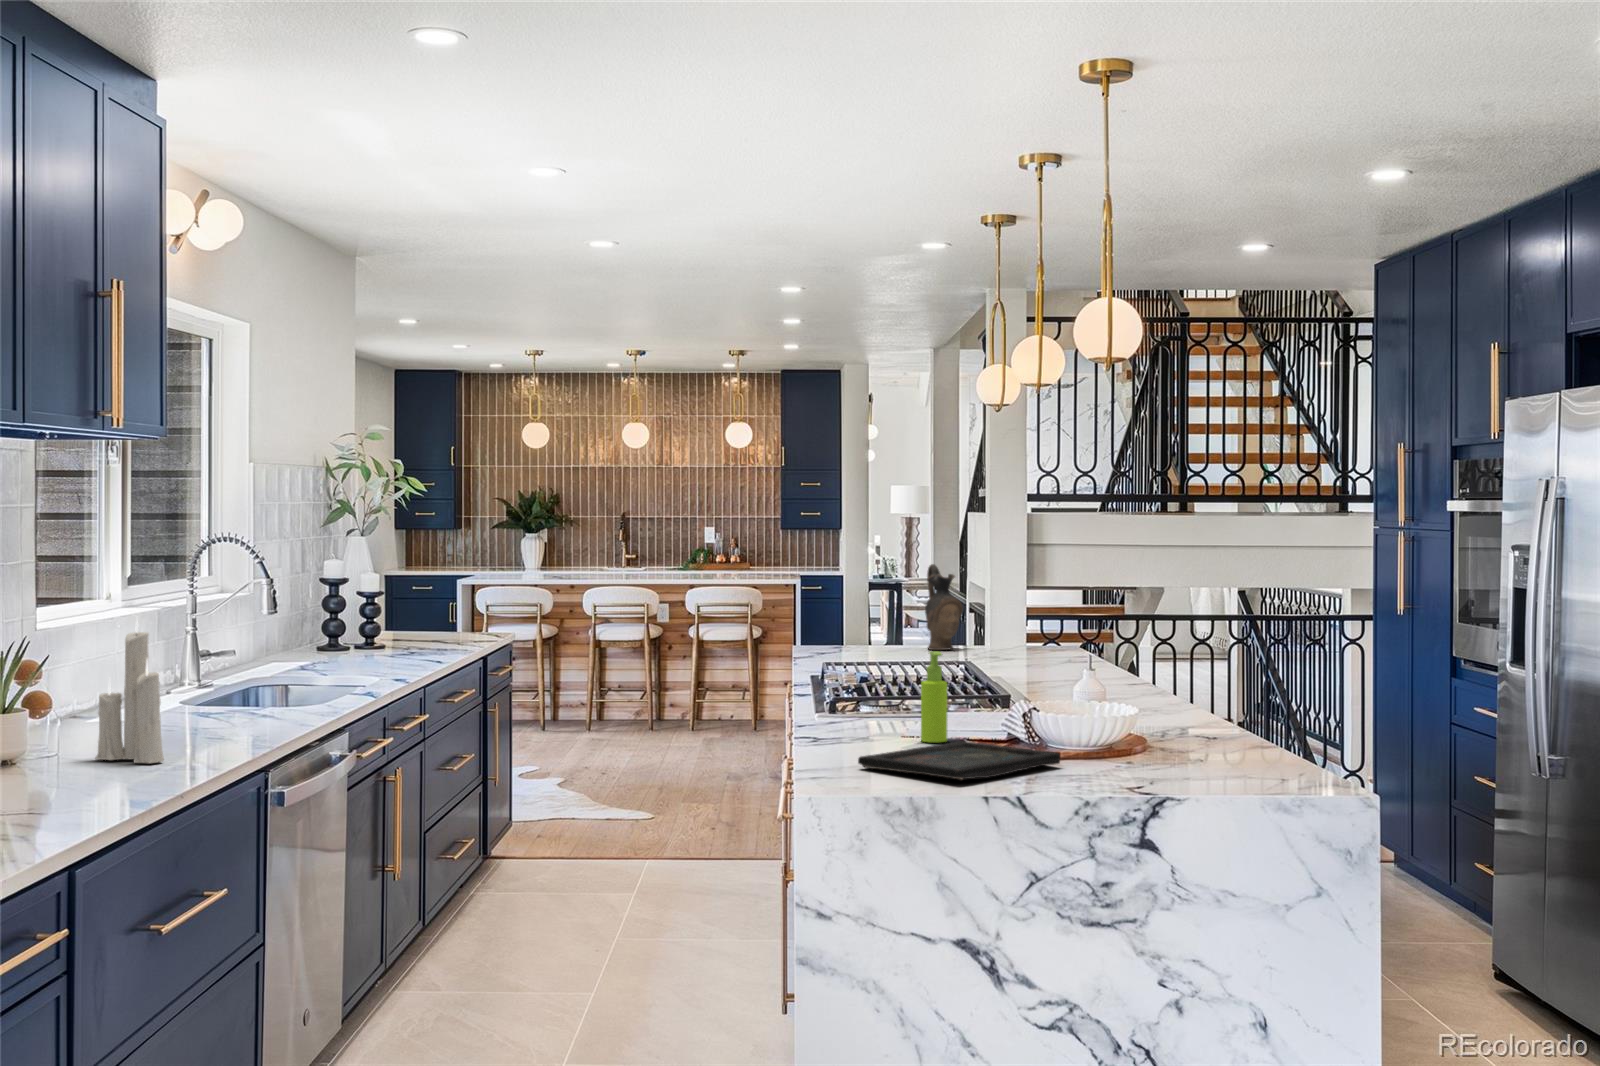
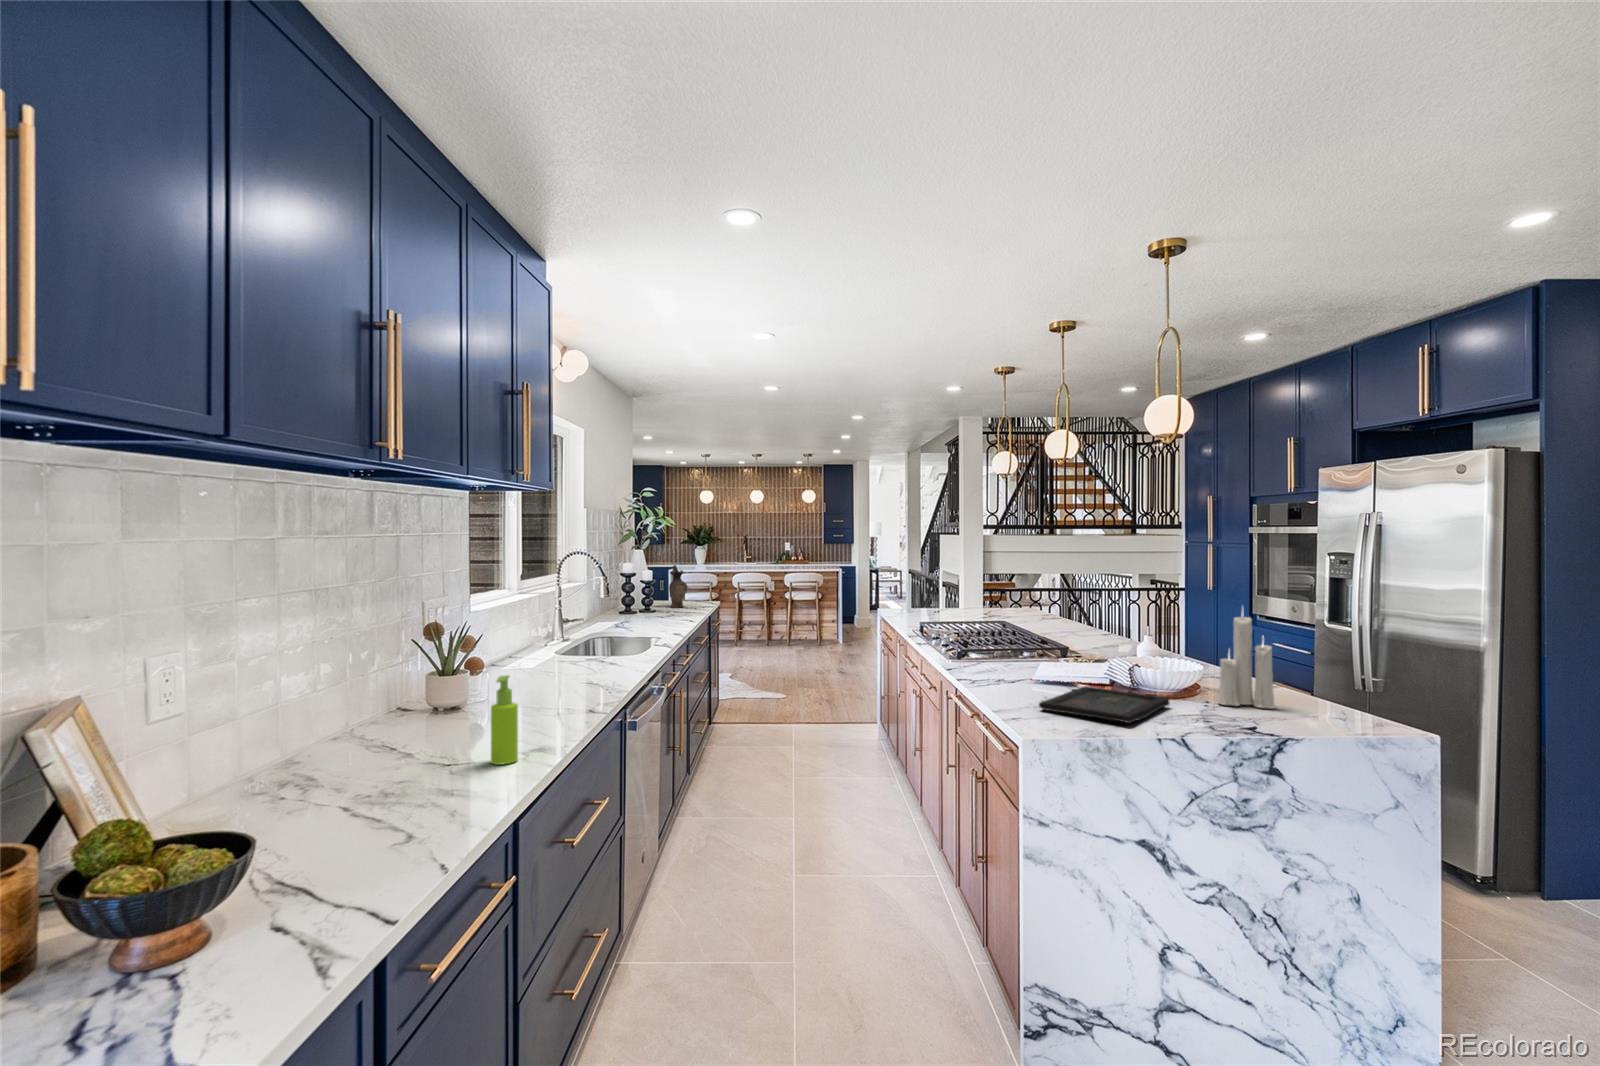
ceramic pitcher: present [925,564,963,650] -> present [669,565,687,608]
candle: present [95,622,164,763] -> present [1218,615,1274,709]
soap dispenser: present [921,651,947,743] -> present [491,675,518,765]

